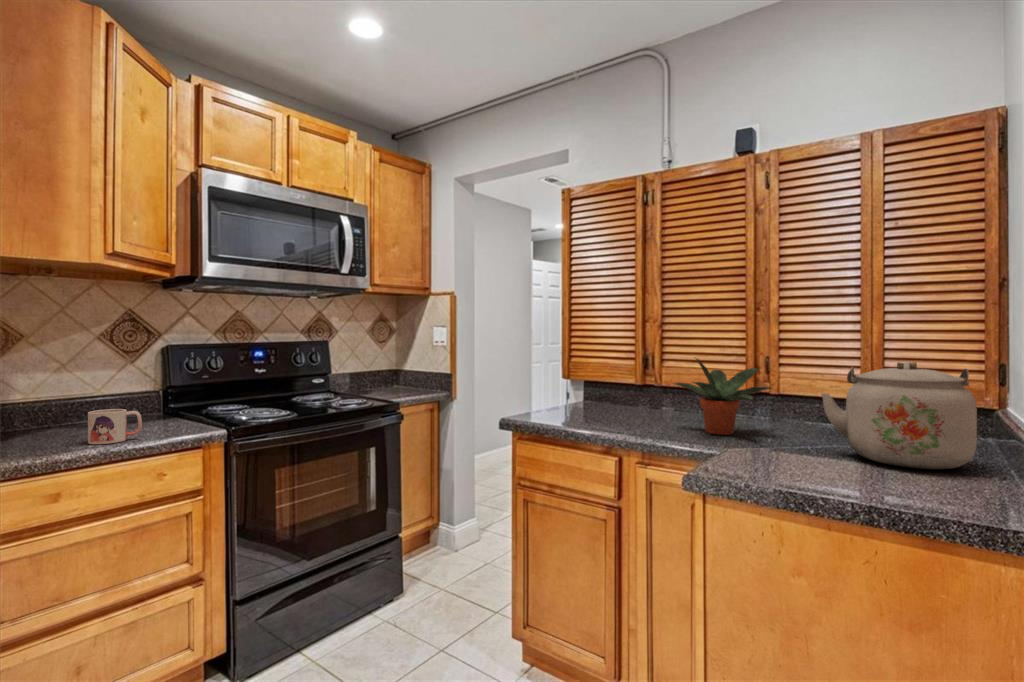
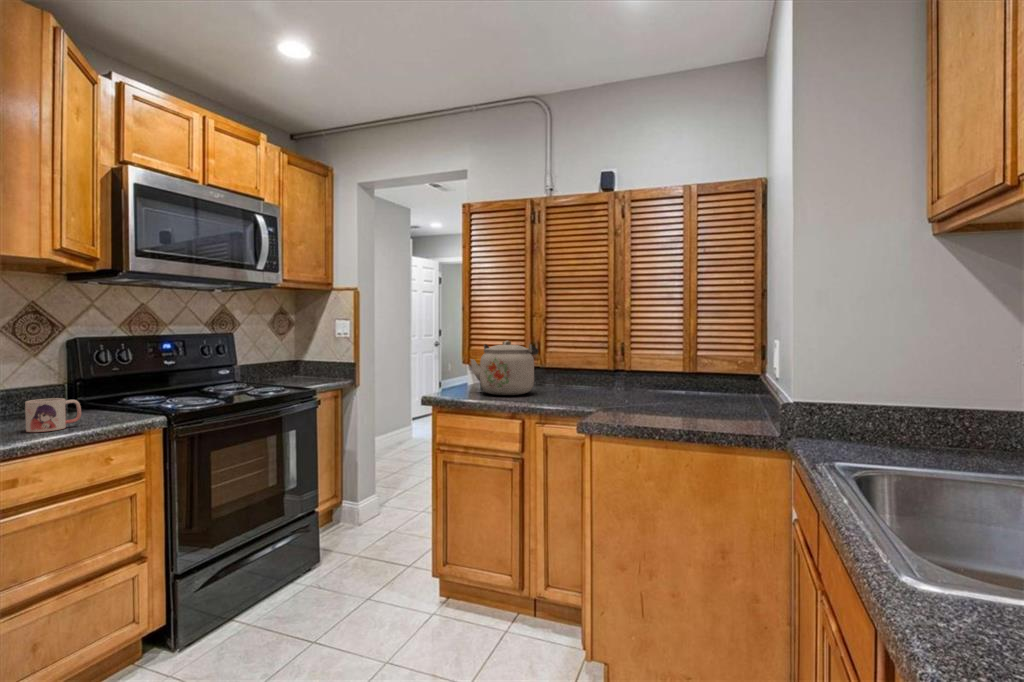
potted plant: present [675,358,771,435] -> none [558,343,628,399]
kettle: present [821,361,977,469] -> present [471,341,539,395]

